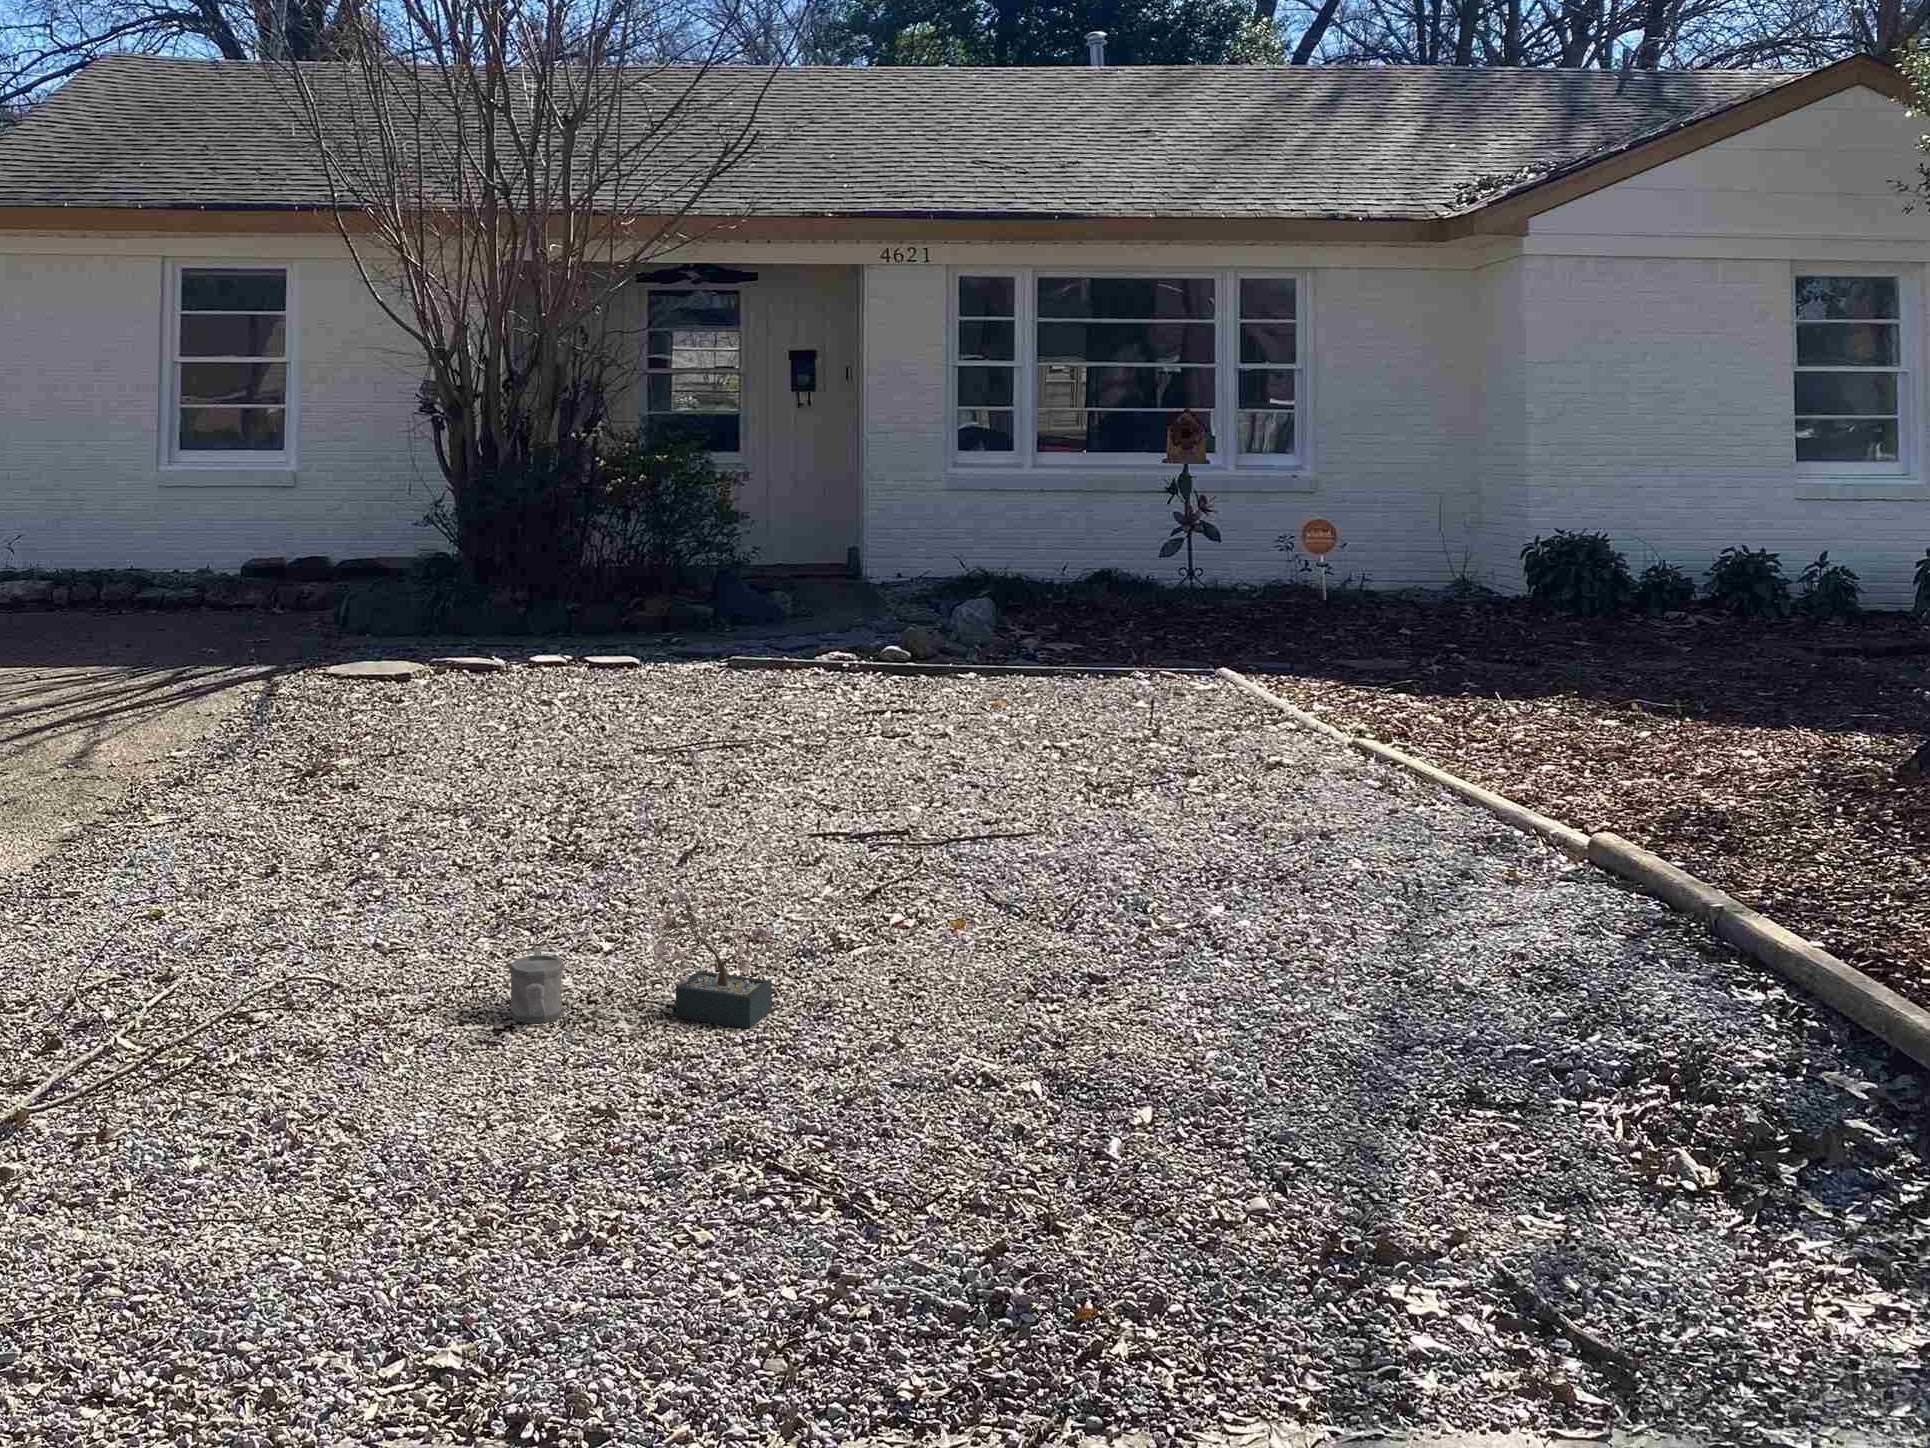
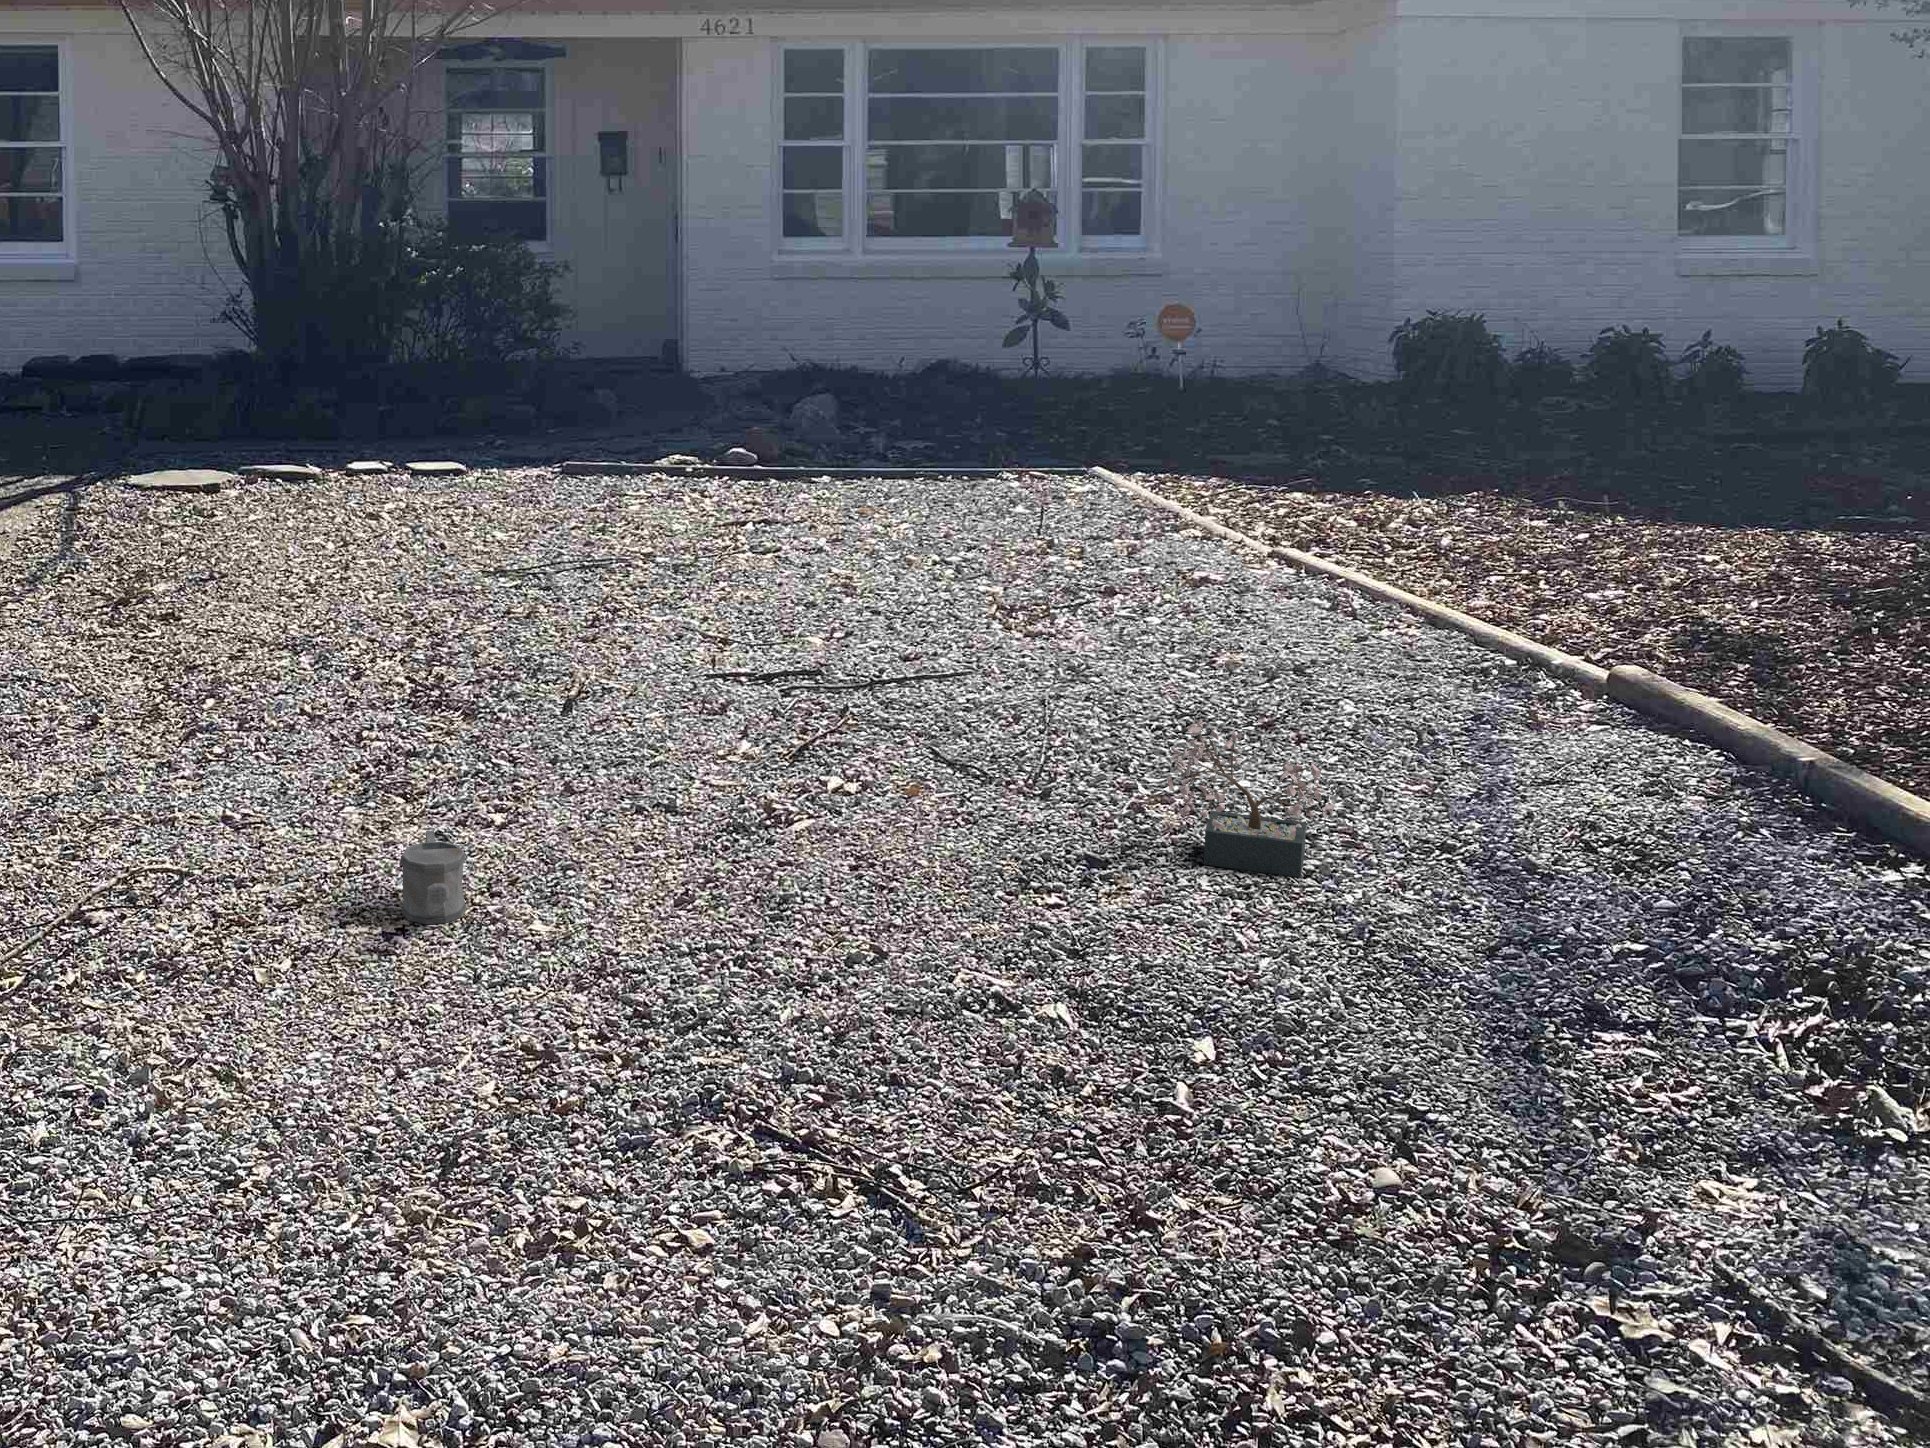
decorative plant: present [648,887,788,1029] -> present [1167,719,1335,877]

